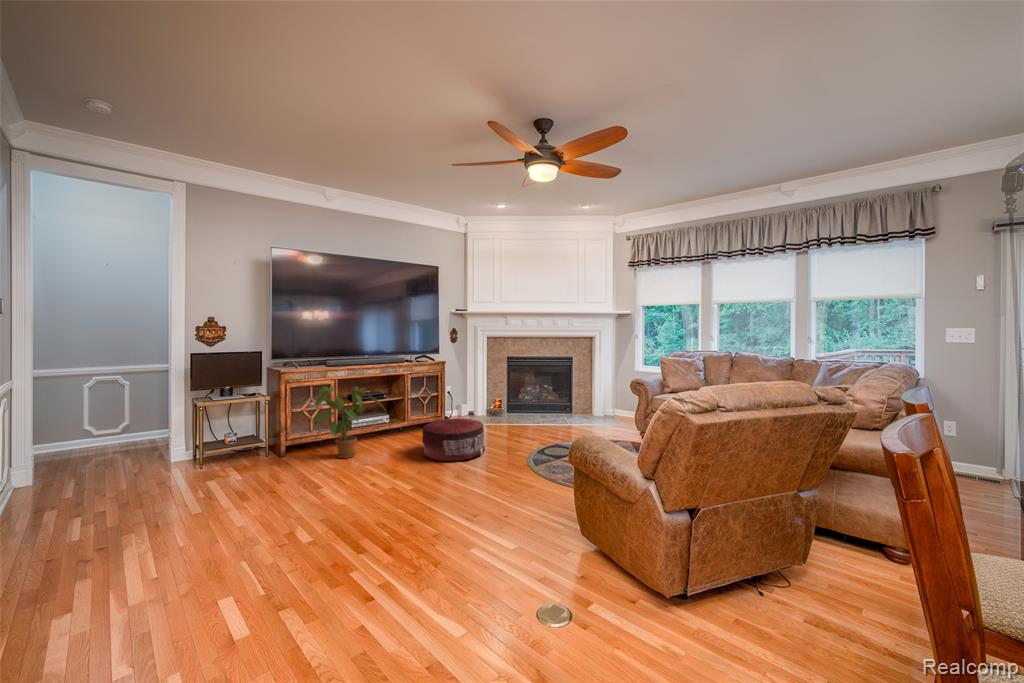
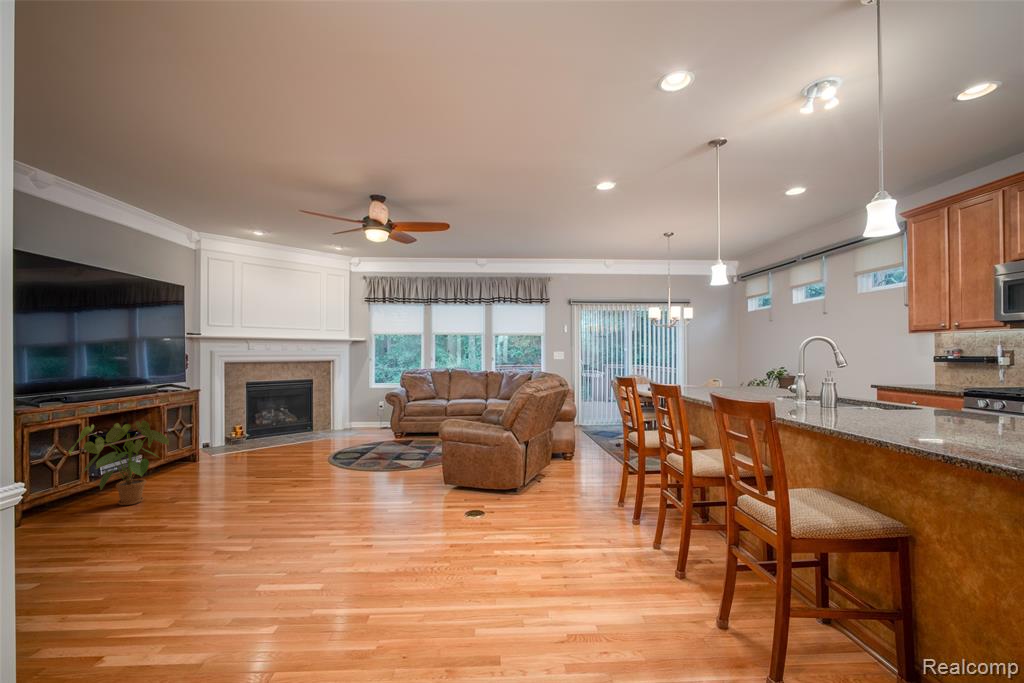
pouf: present [422,418,485,461] -> none [223,441,291,483]

